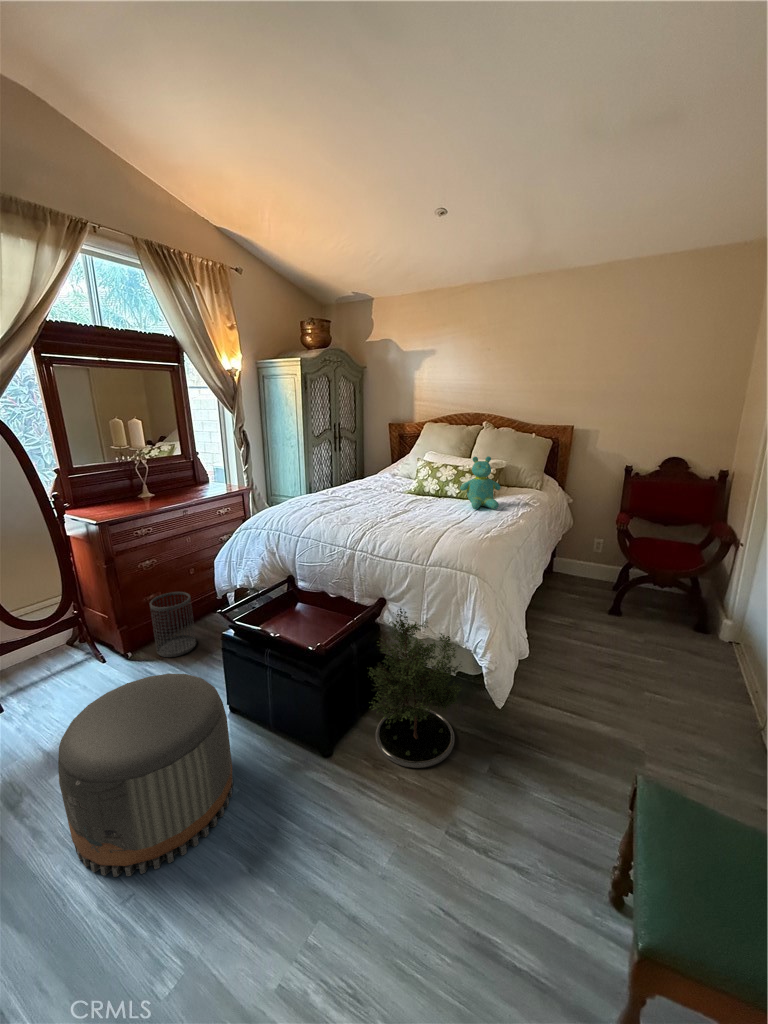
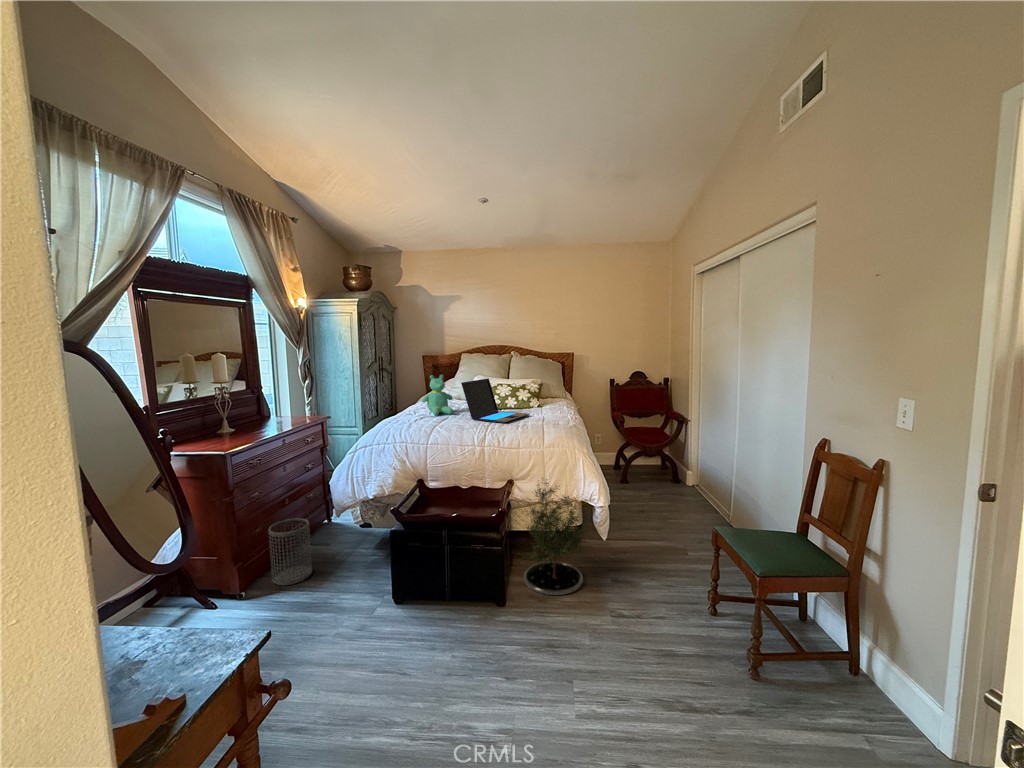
teddy bear: present [460,456,501,509] -> present [422,375,453,415]
laptop: none [365,458,454,520] -> present [461,378,529,423]
pouf: present [58,674,233,877] -> none [327,558,457,722]

